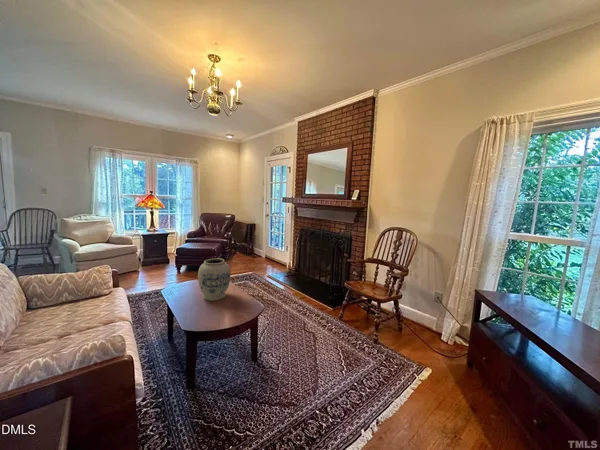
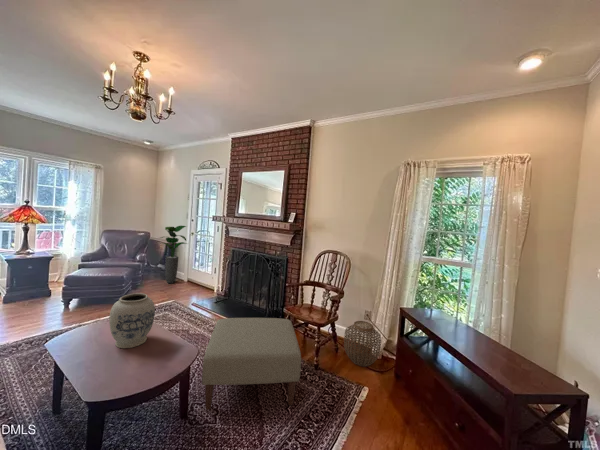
potted plant: none [242,208,265,258] -> present [162,226,186,284]
ottoman: none [267,287,355,370] -> present [202,318,301,410]
woven basket: none [408,301,452,348] -> present [344,321,381,367]

